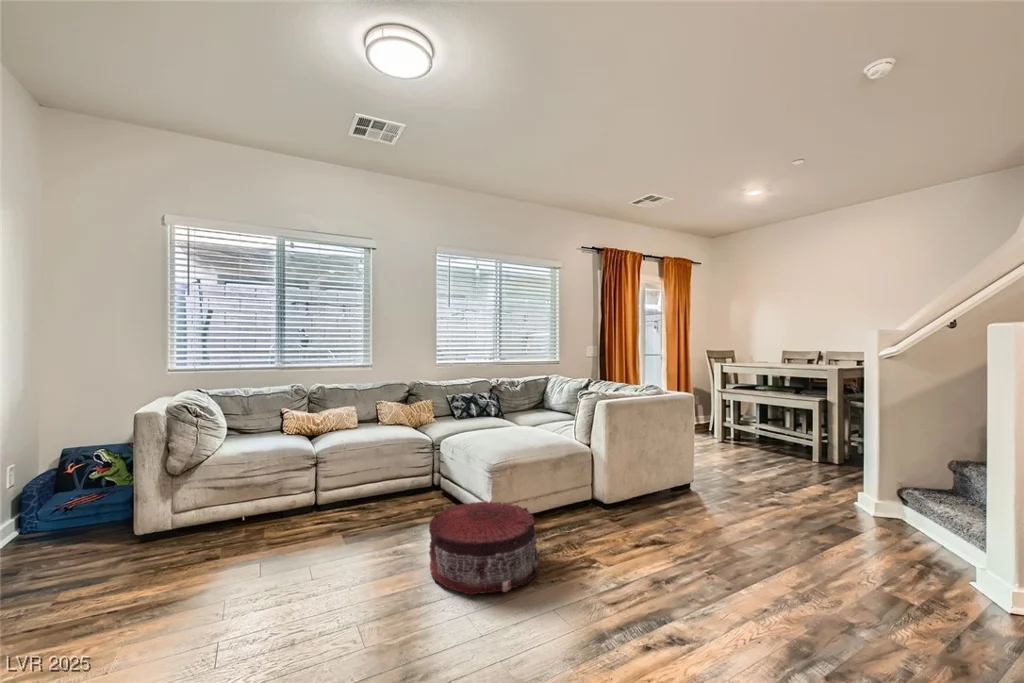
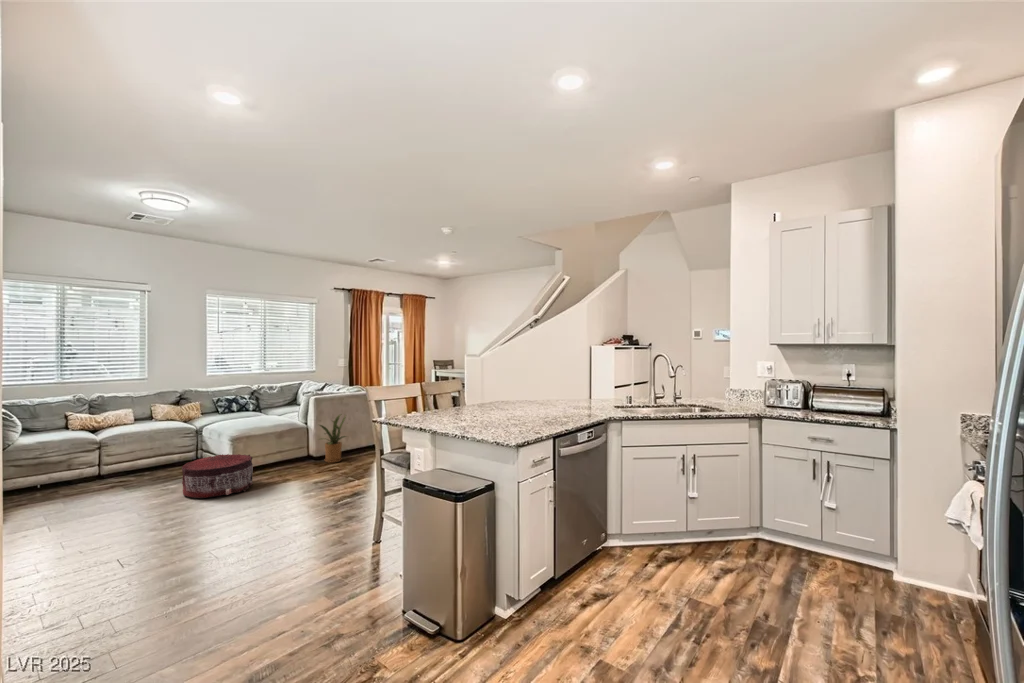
house plant: none [604,435,651,518] -> present [320,414,346,463]

